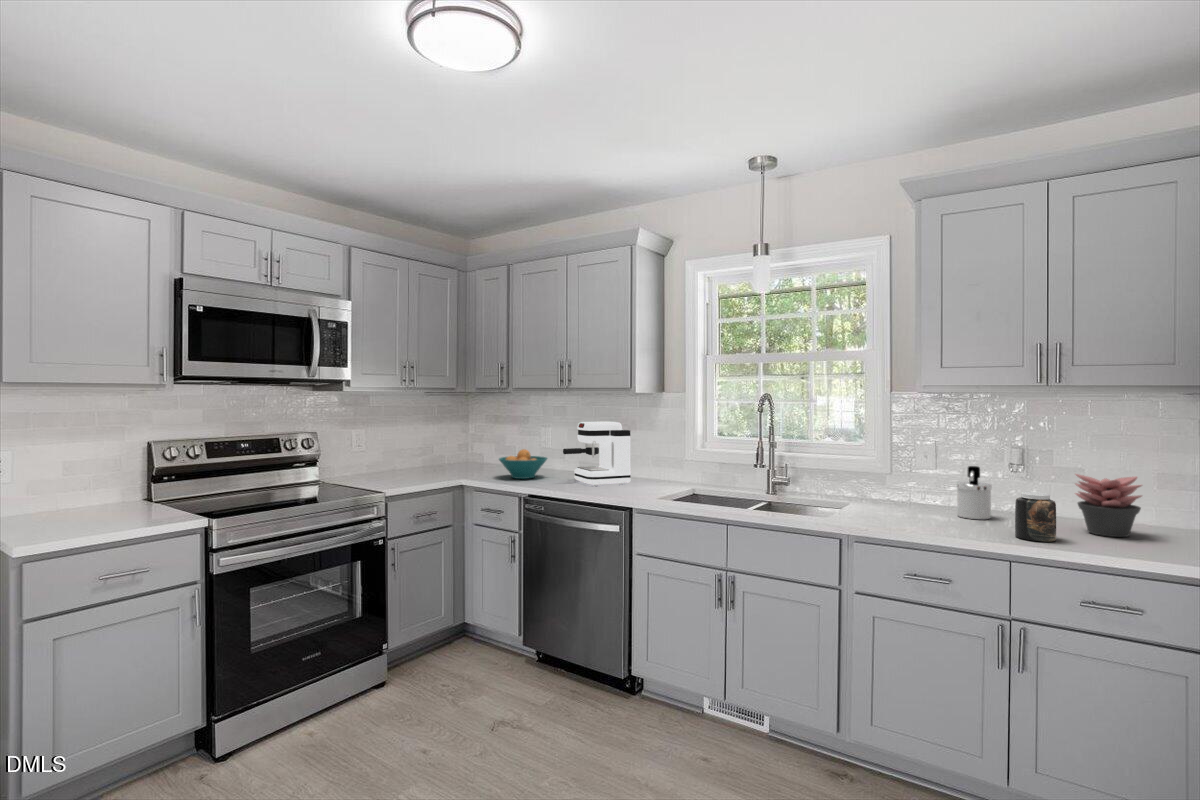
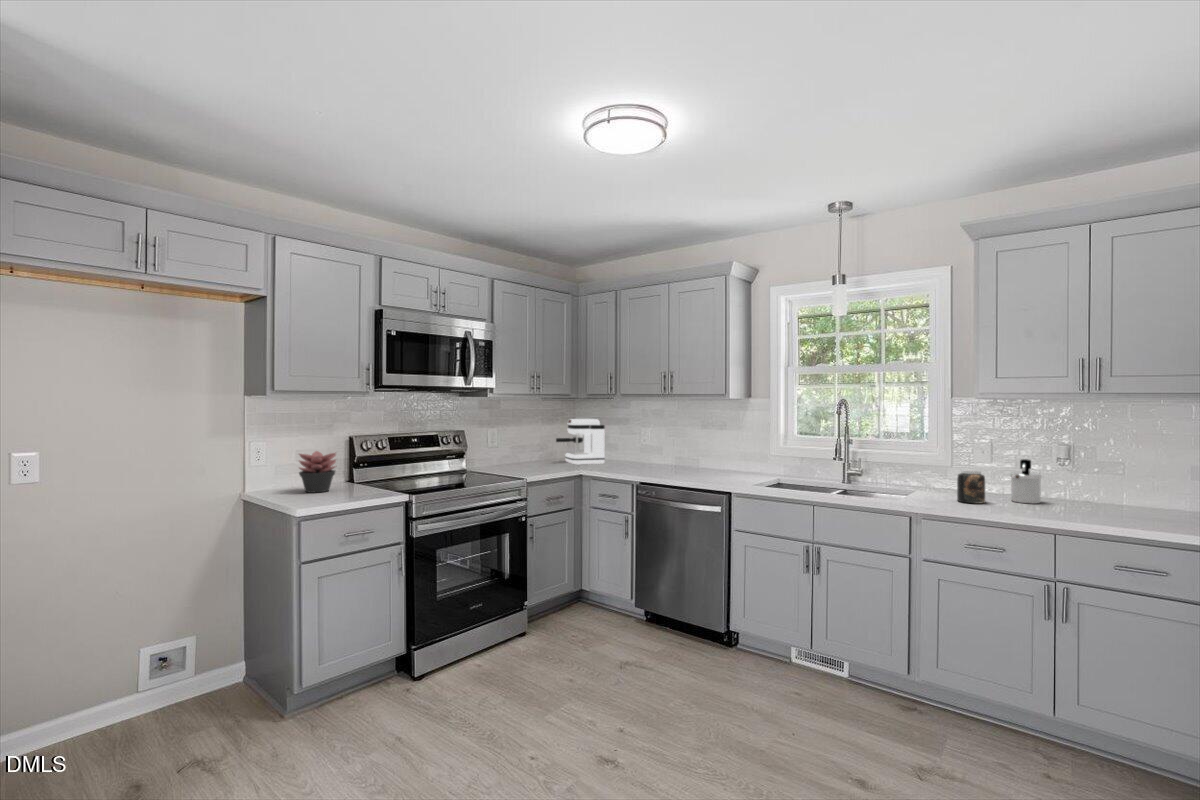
coffee maker: present [563,421,631,486] -> present [556,419,605,465]
fruit bowl: present [499,449,547,479] -> none [609,446,650,470]
succulent plant: present [1075,474,1142,537] -> present [299,451,336,493]
jar: present [1015,492,1056,542] -> present [957,469,985,503]

